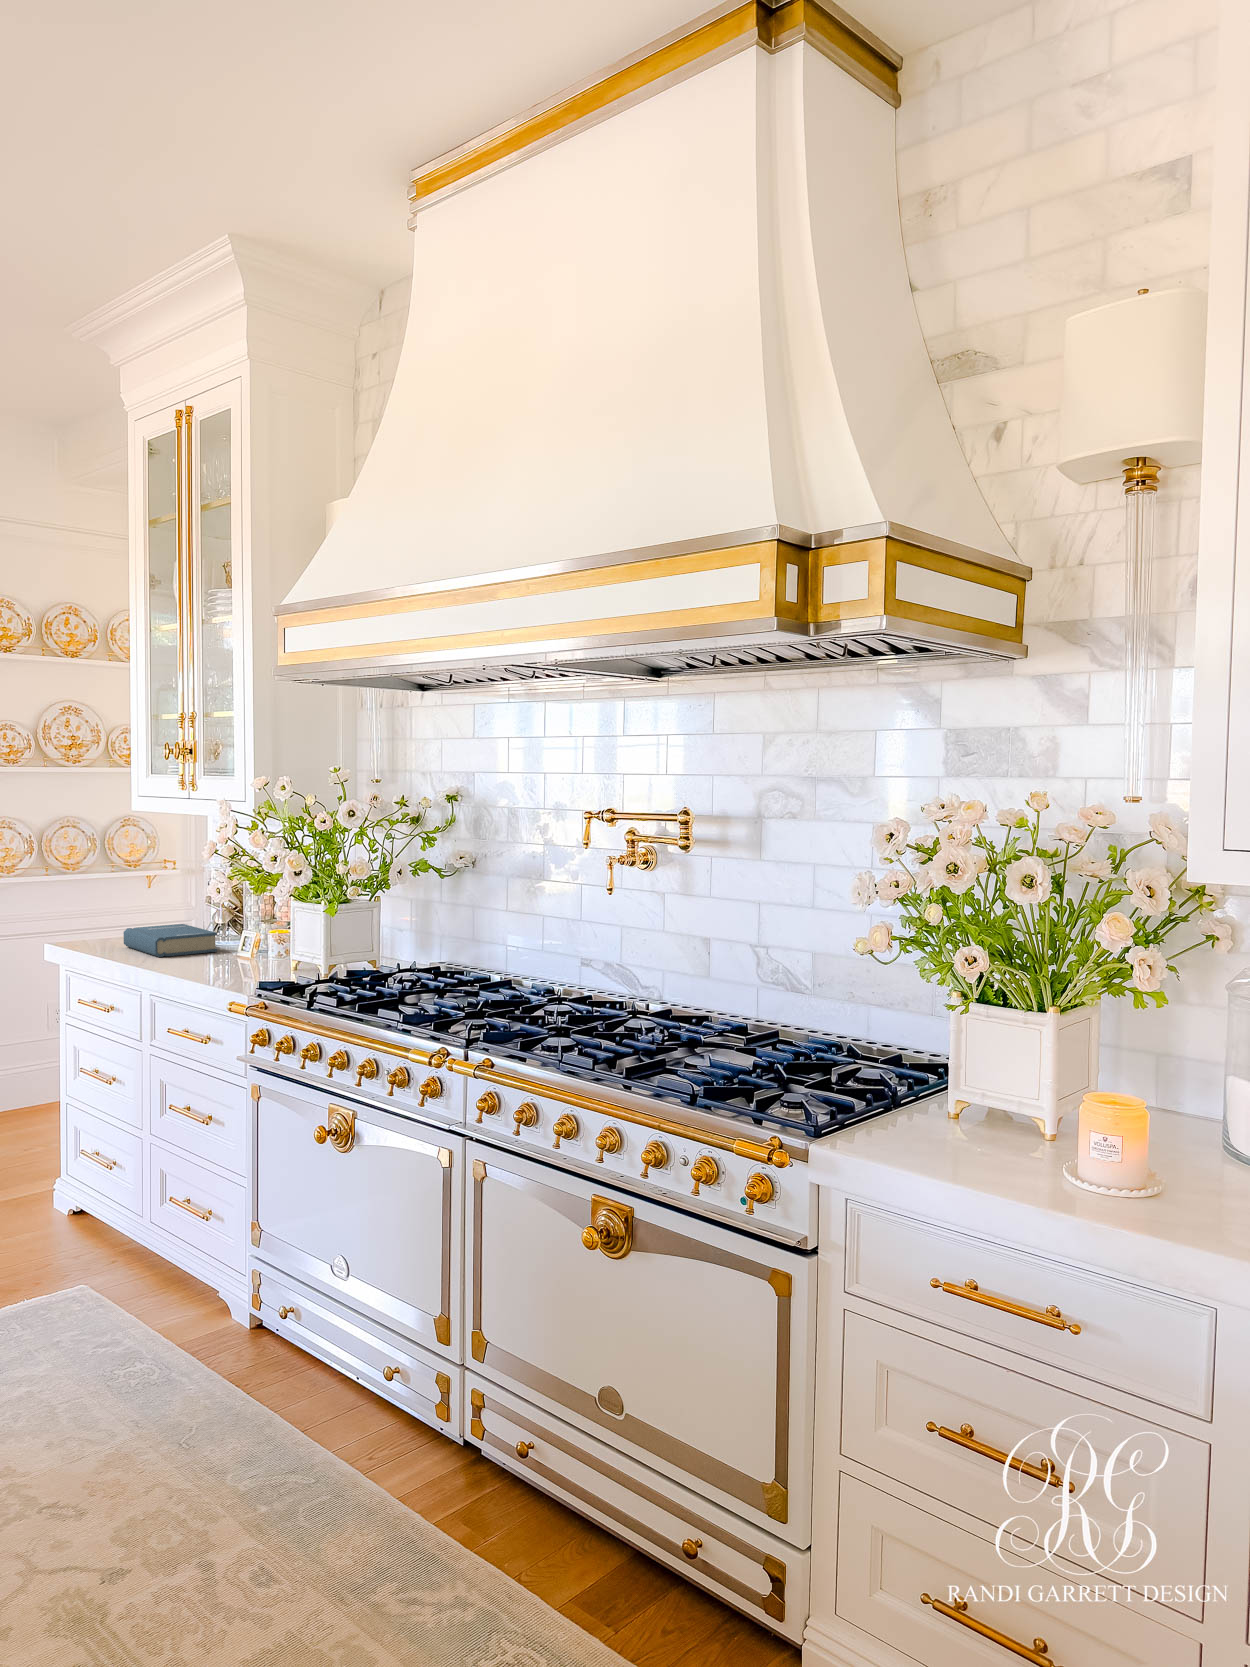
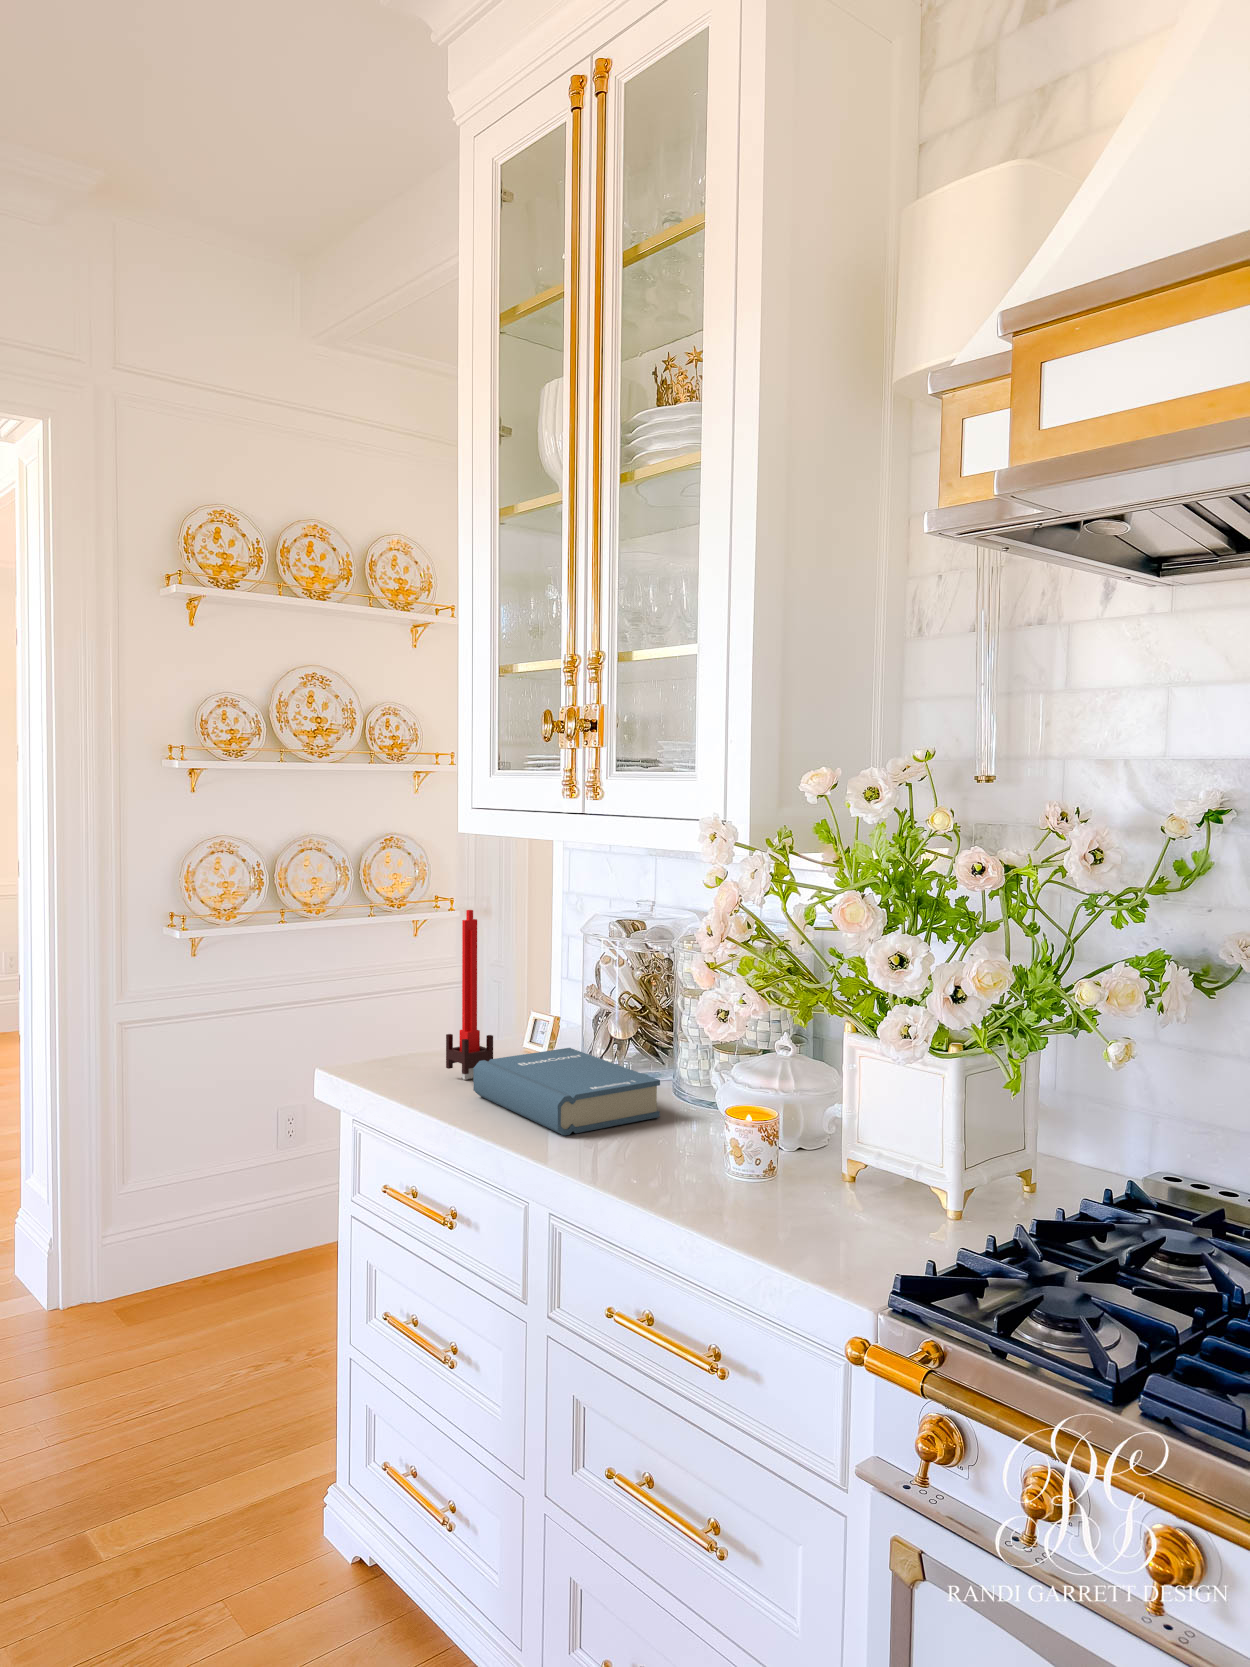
candle: none [114,850,141,942] -> present [446,910,493,1080]

